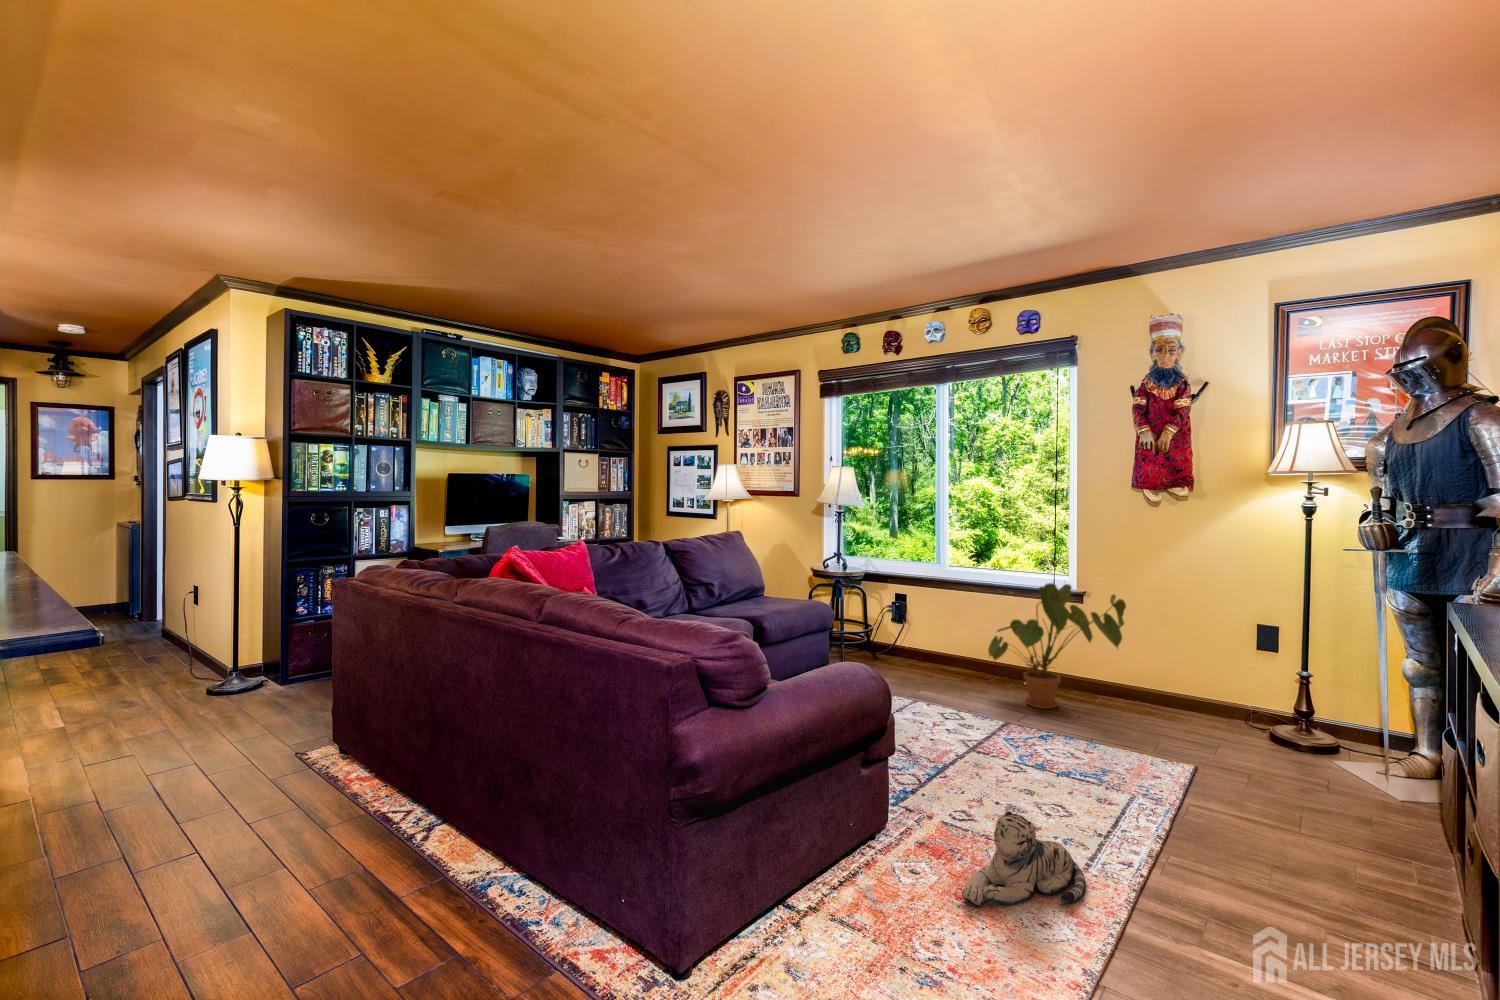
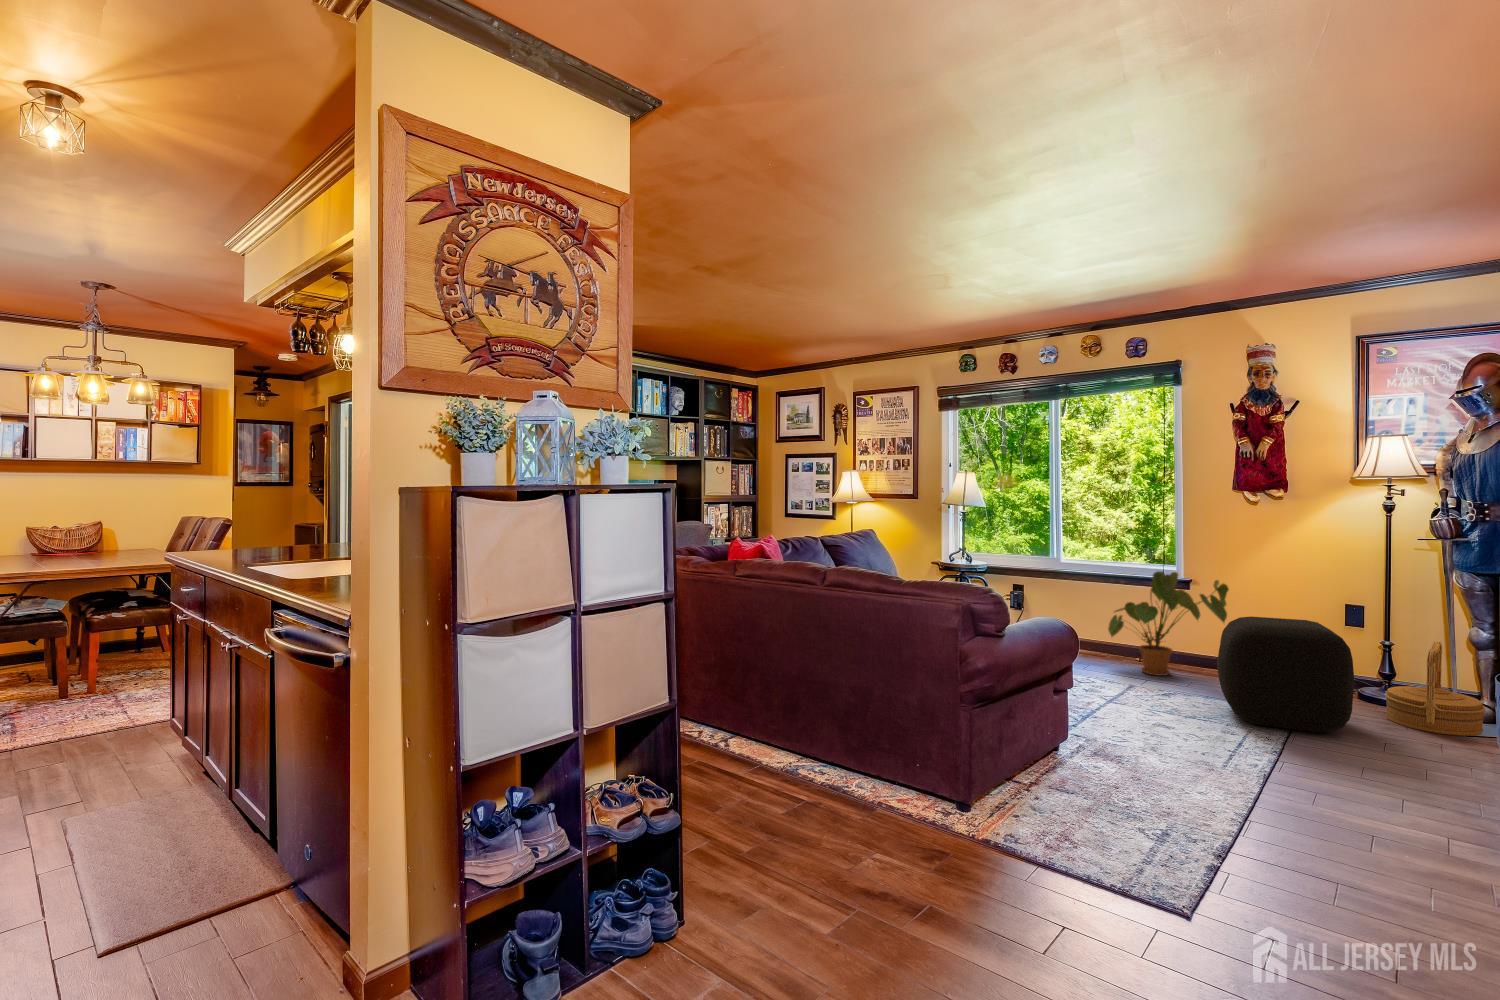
ottoman: none [1101,645,1263,798] -> present [1217,617,1354,732]
woven basket: none [1302,676,1424,801] -> present [1385,642,1486,736]
plush toy: present [963,810,1086,906] -> none [1138,723,1226,788]

